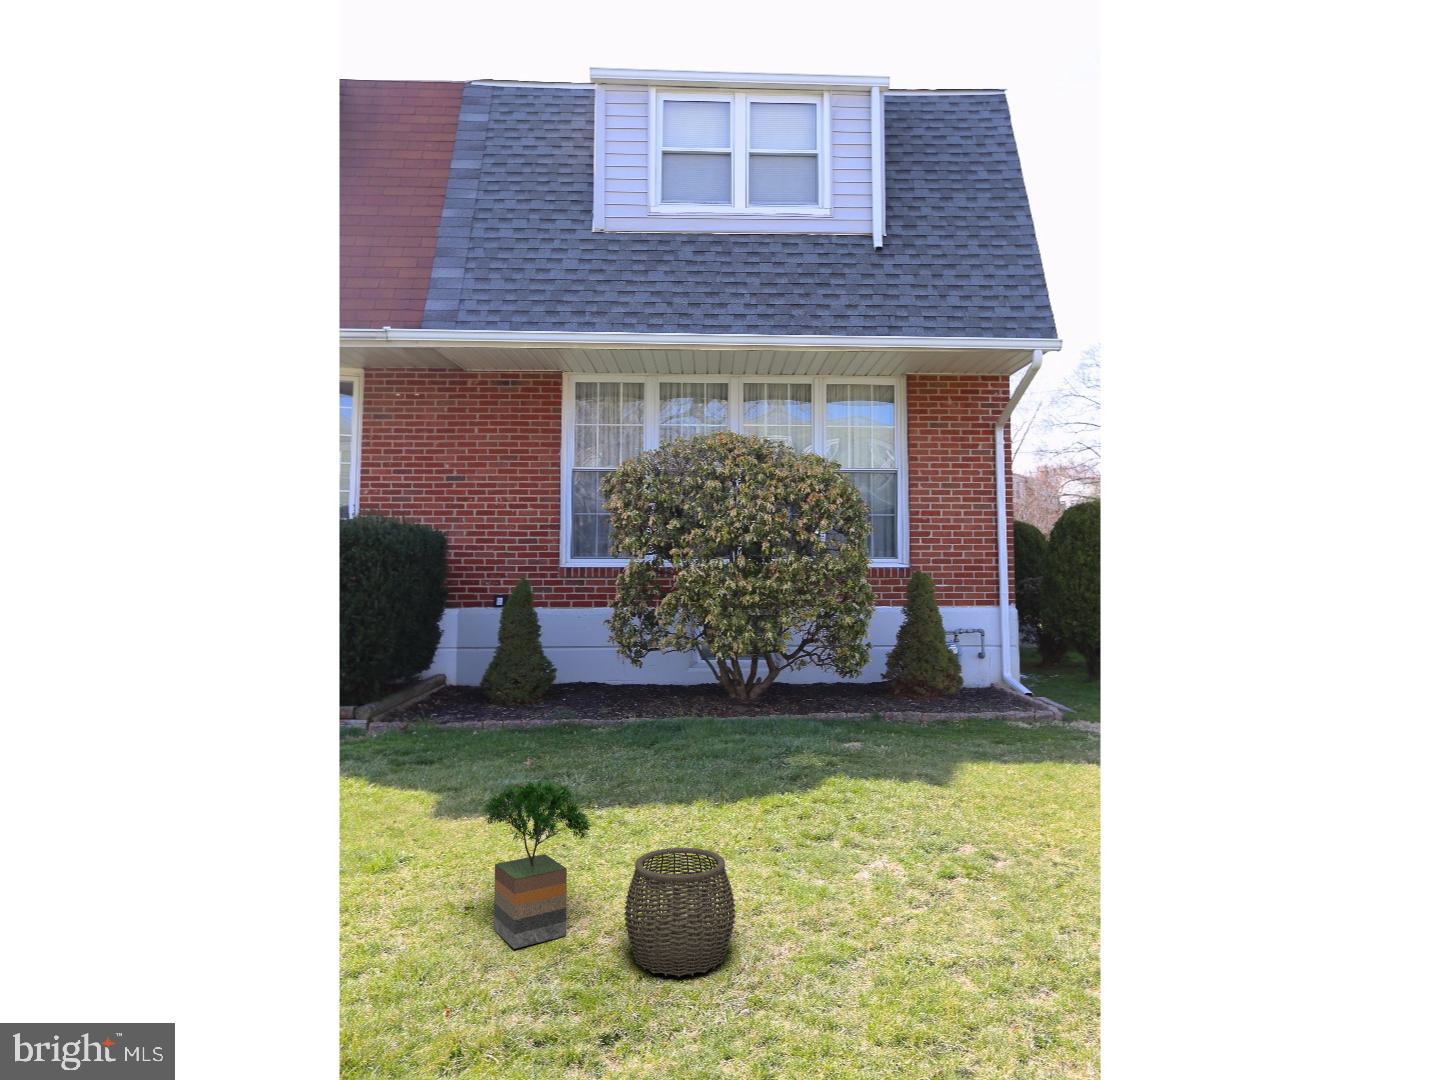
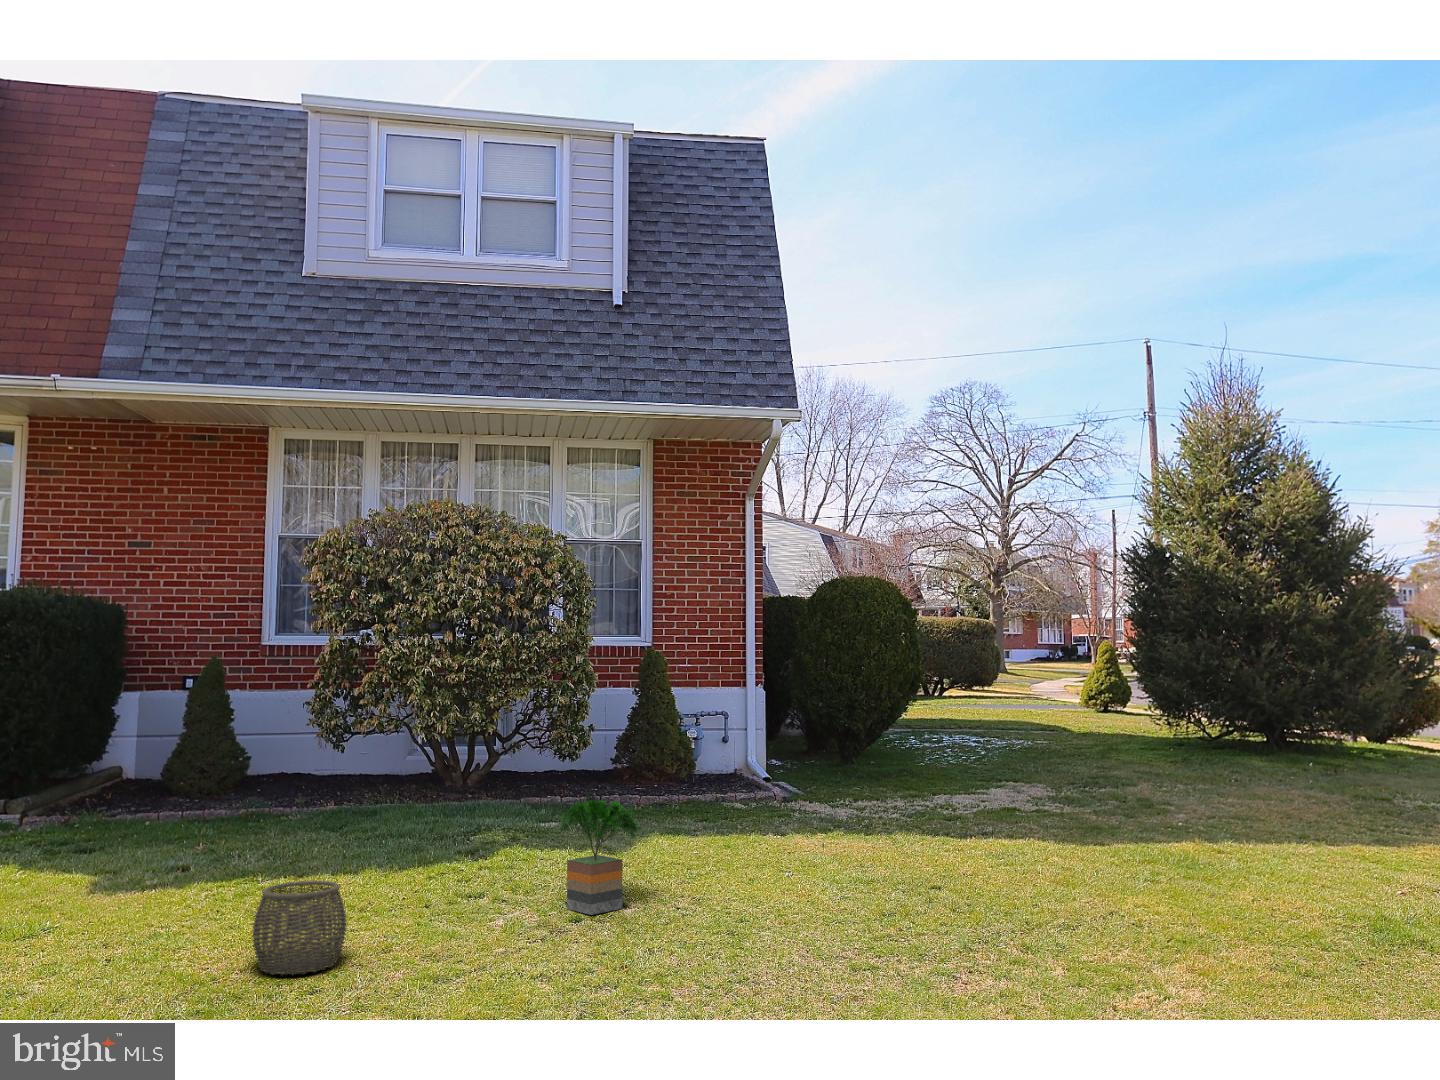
potted tree: present [483,780,590,949] -> present [559,800,639,915]

